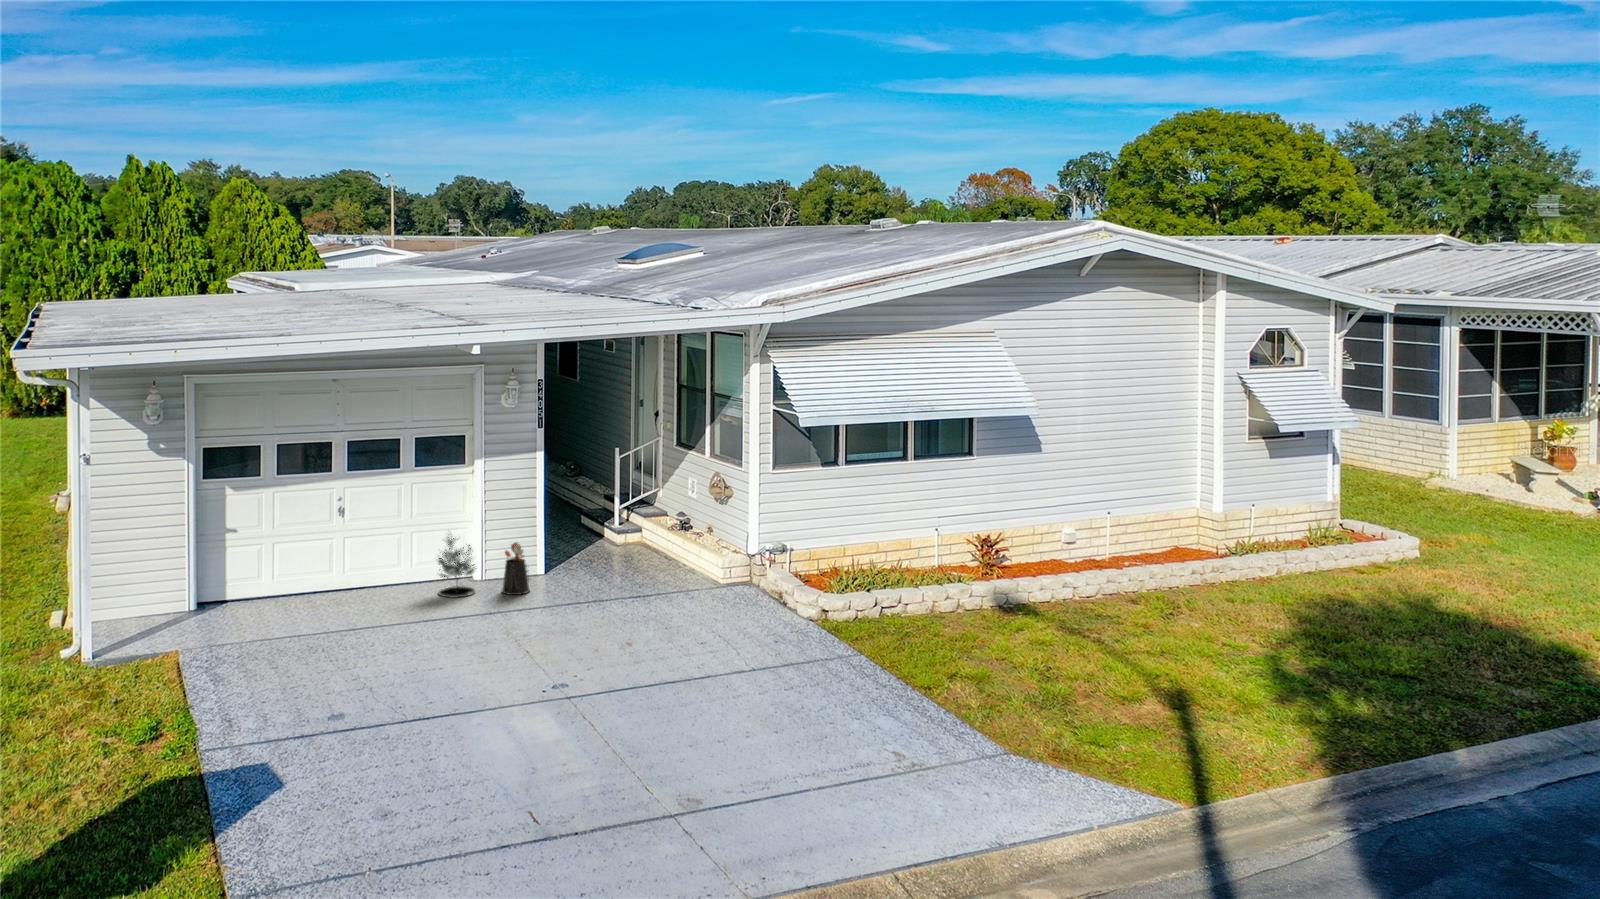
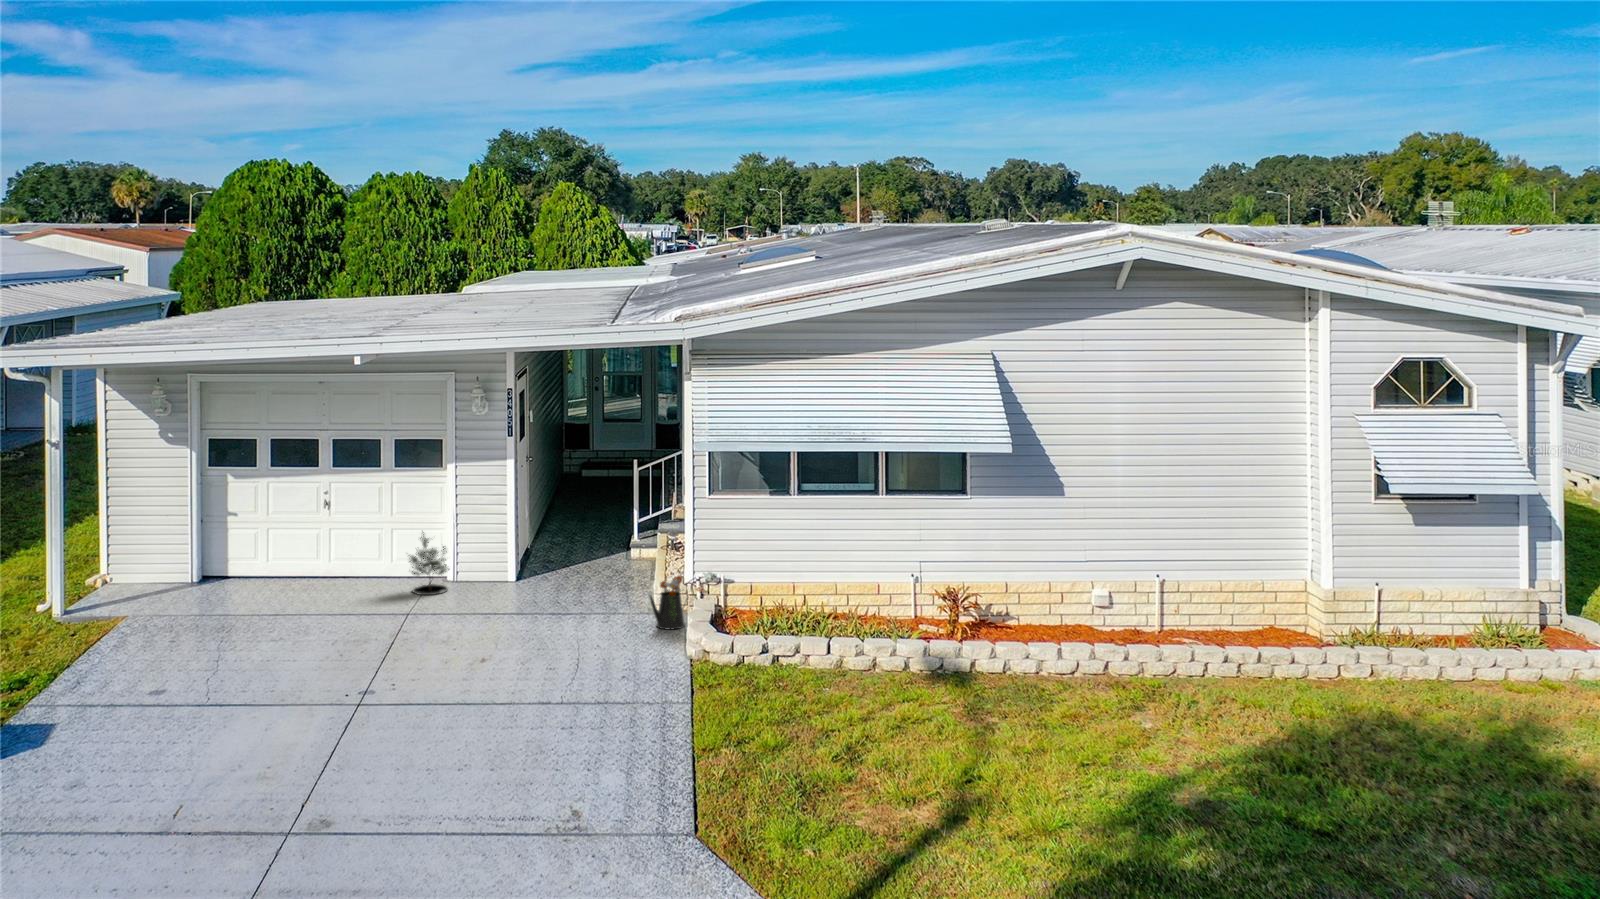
watering can: present [502,543,530,595] -> present [650,576,685,629]

